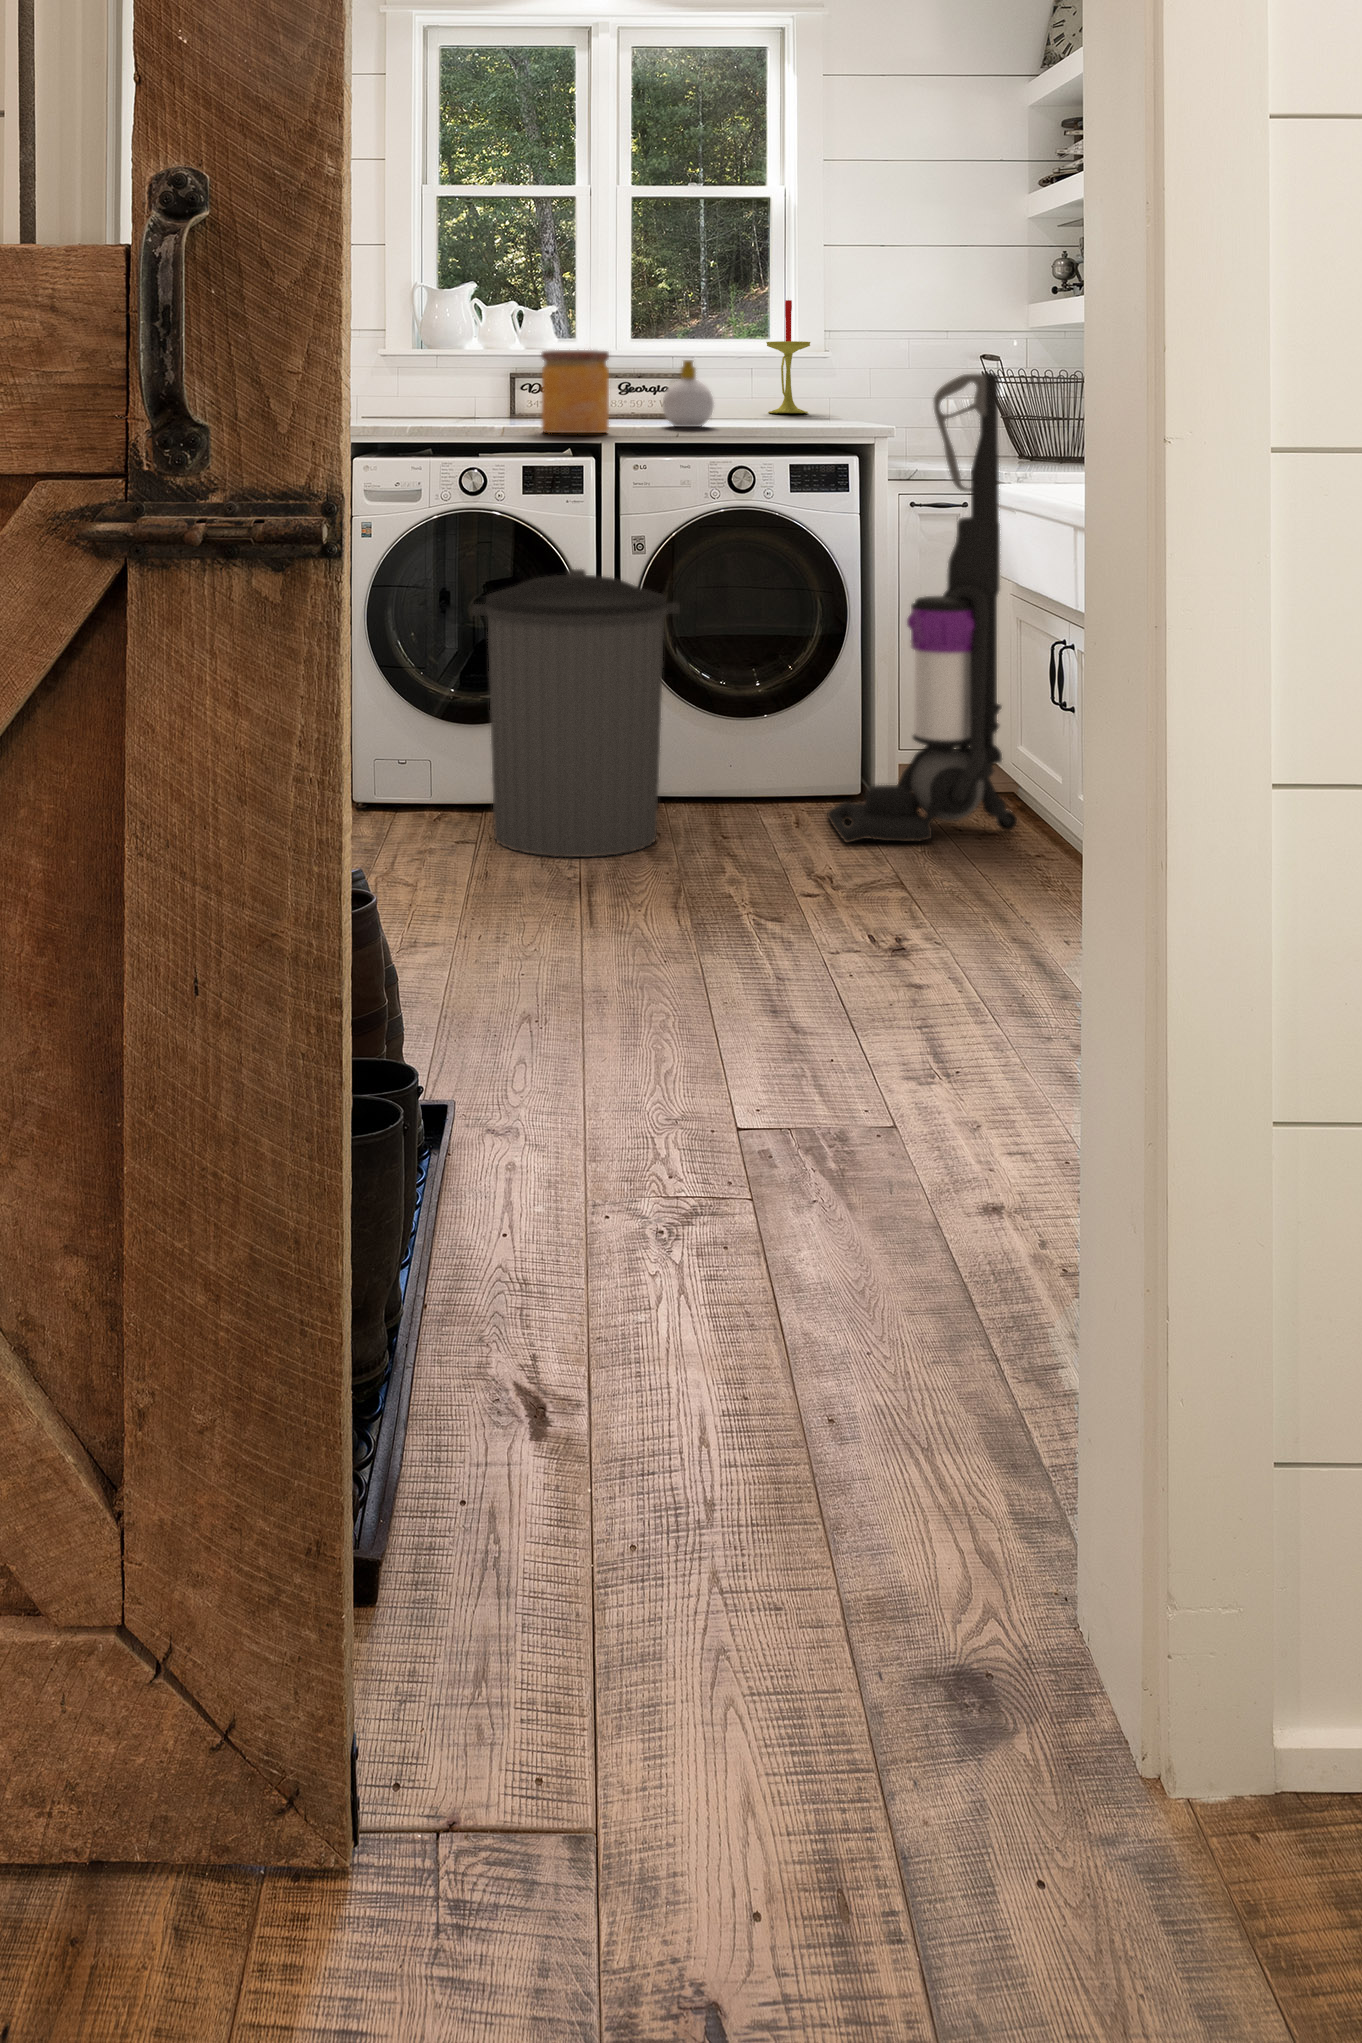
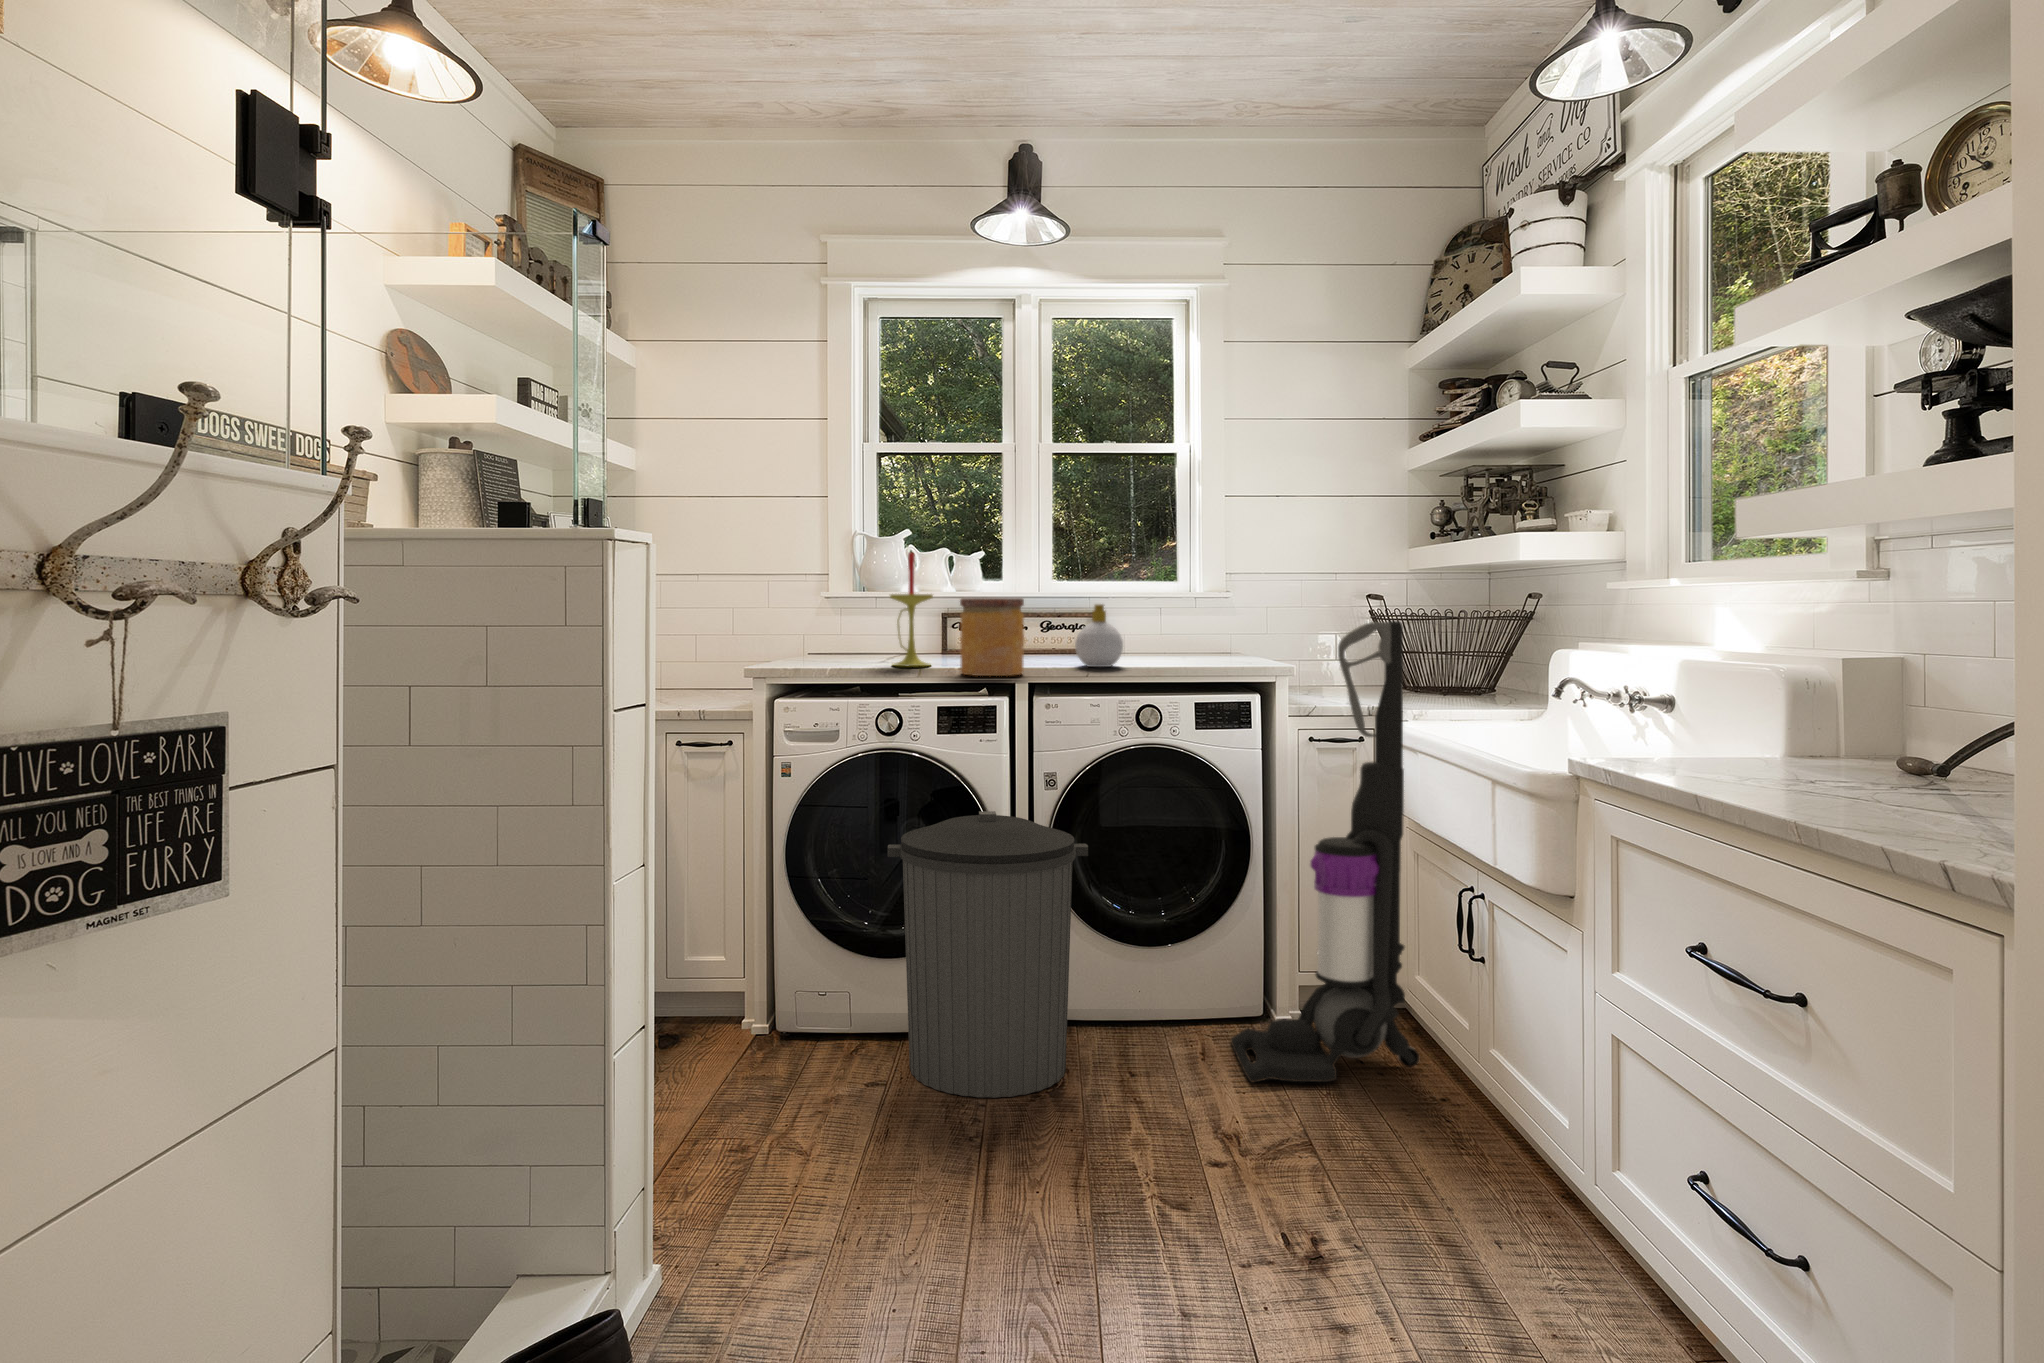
candle: present [766,300,810,413] -> present [890,552,933,666]

